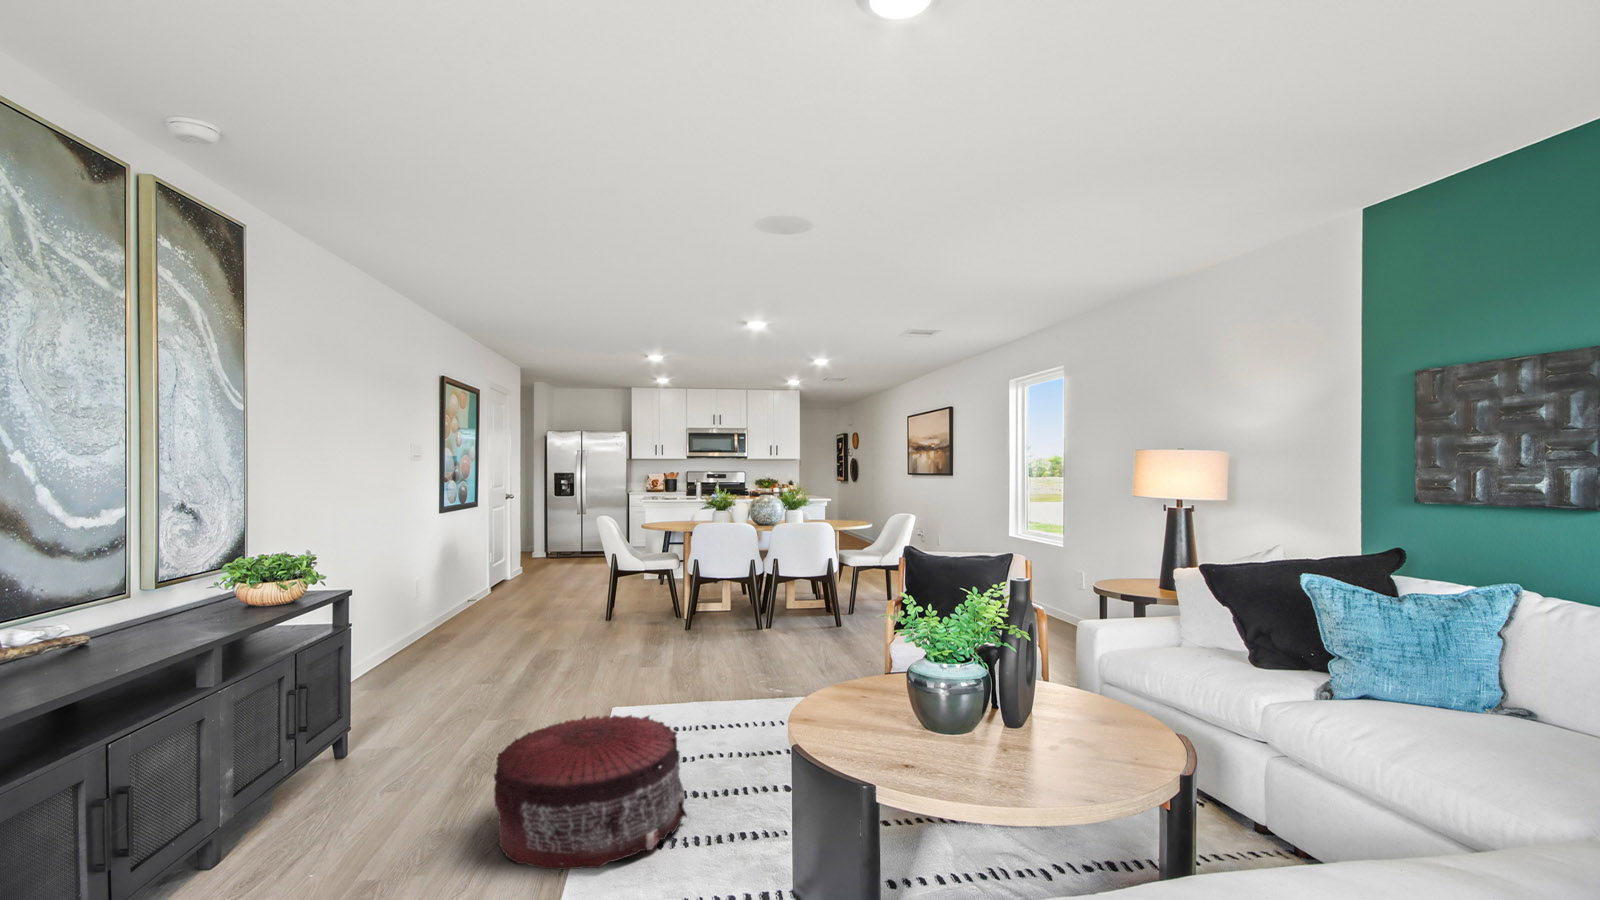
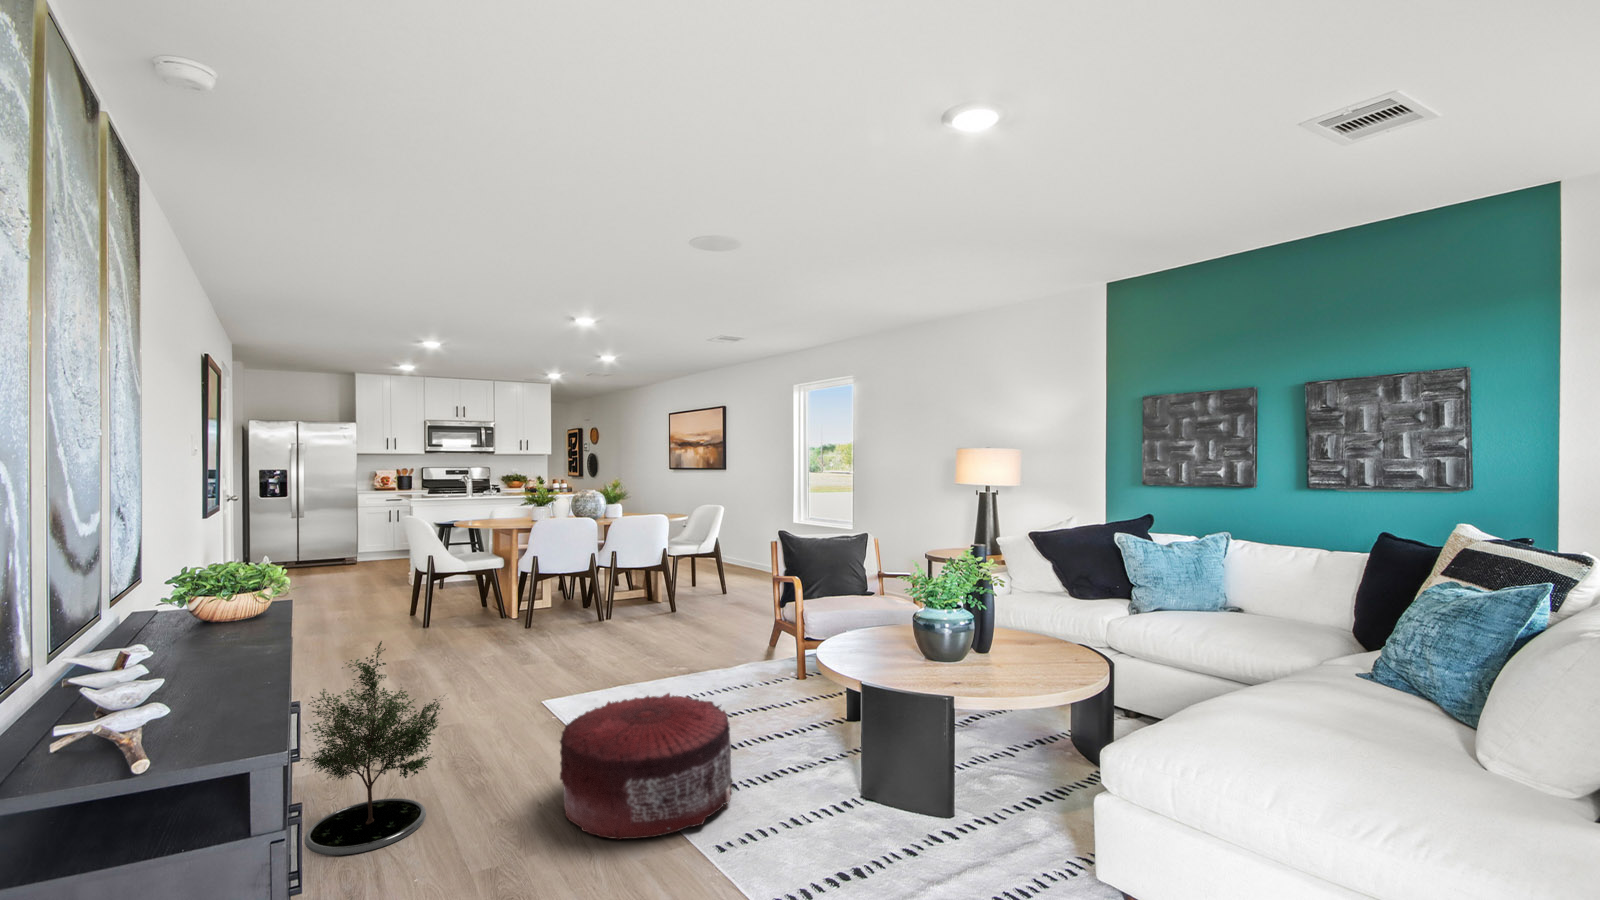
potted tree: none [303,630,435,821] -> present [300,641,443,855]

